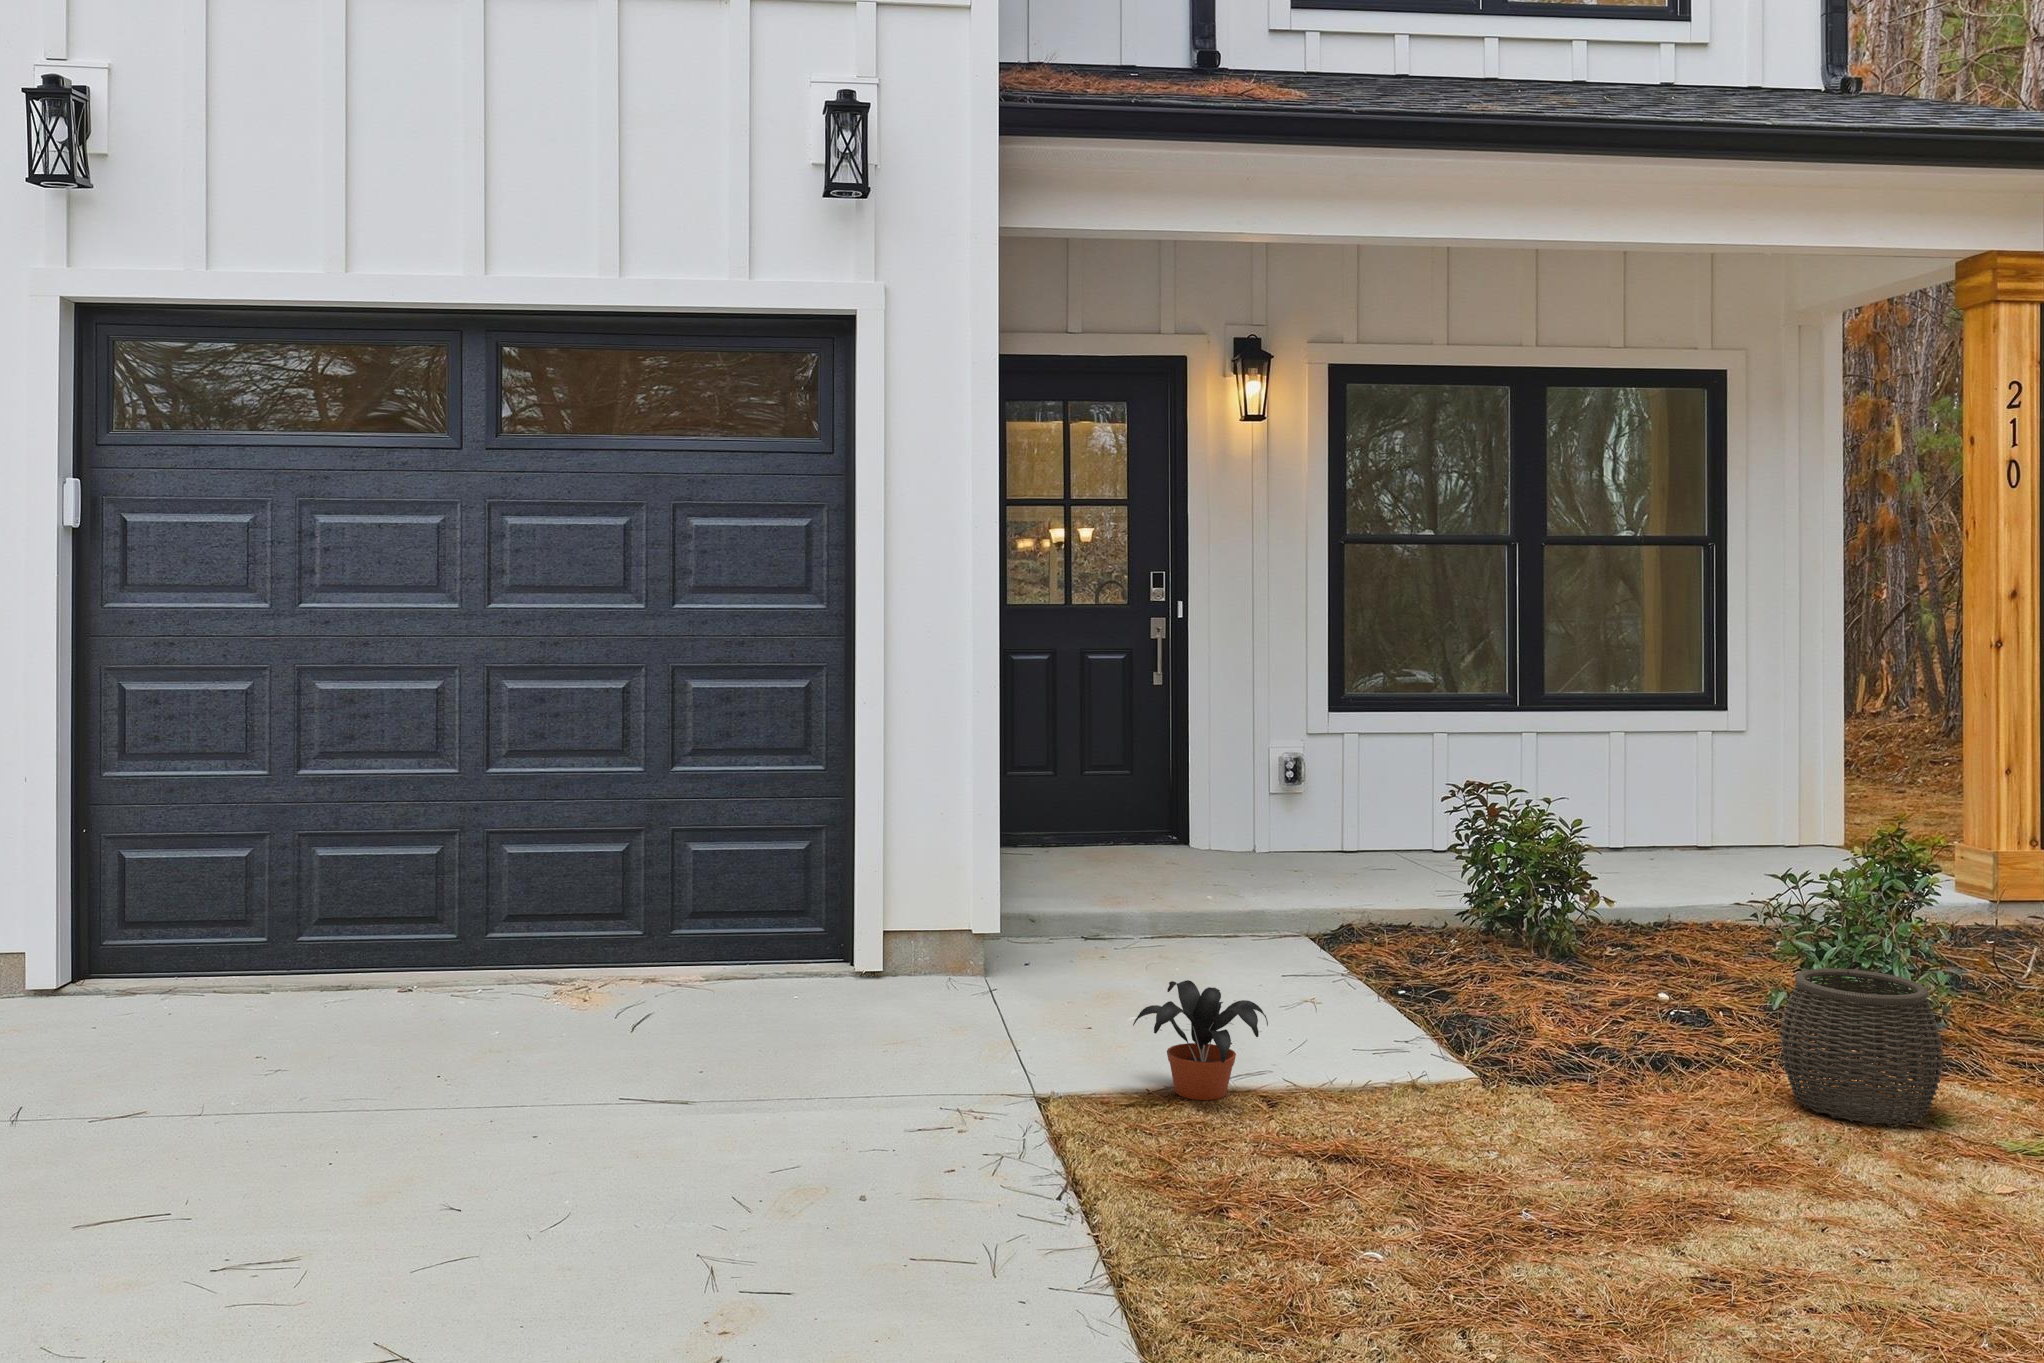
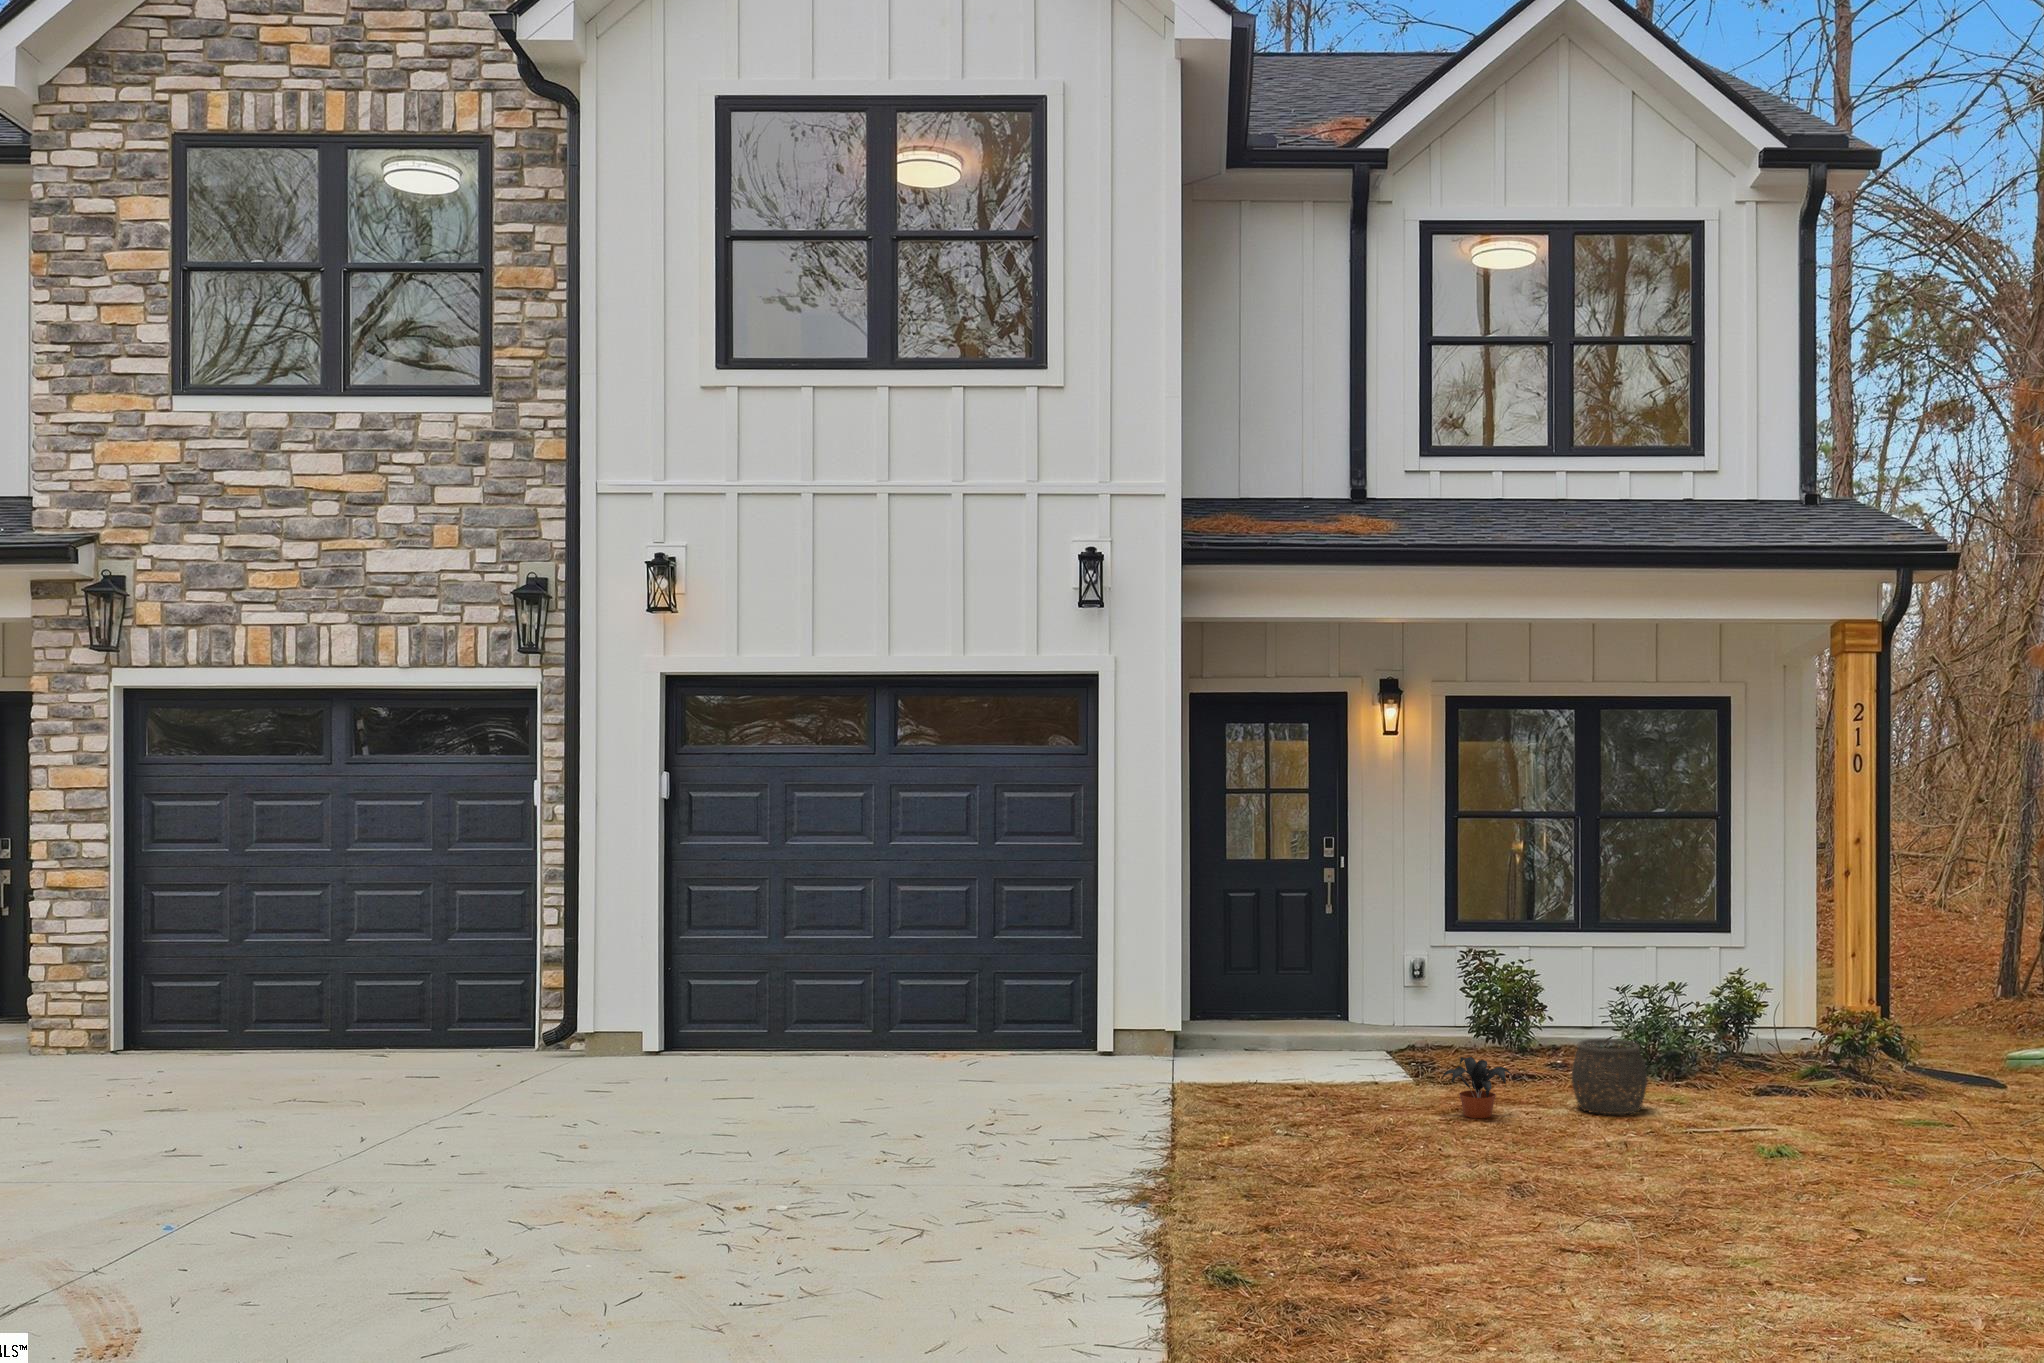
potted plant: present [1133,980,1268,1100] -> present [1442,1057,1512,1118]

